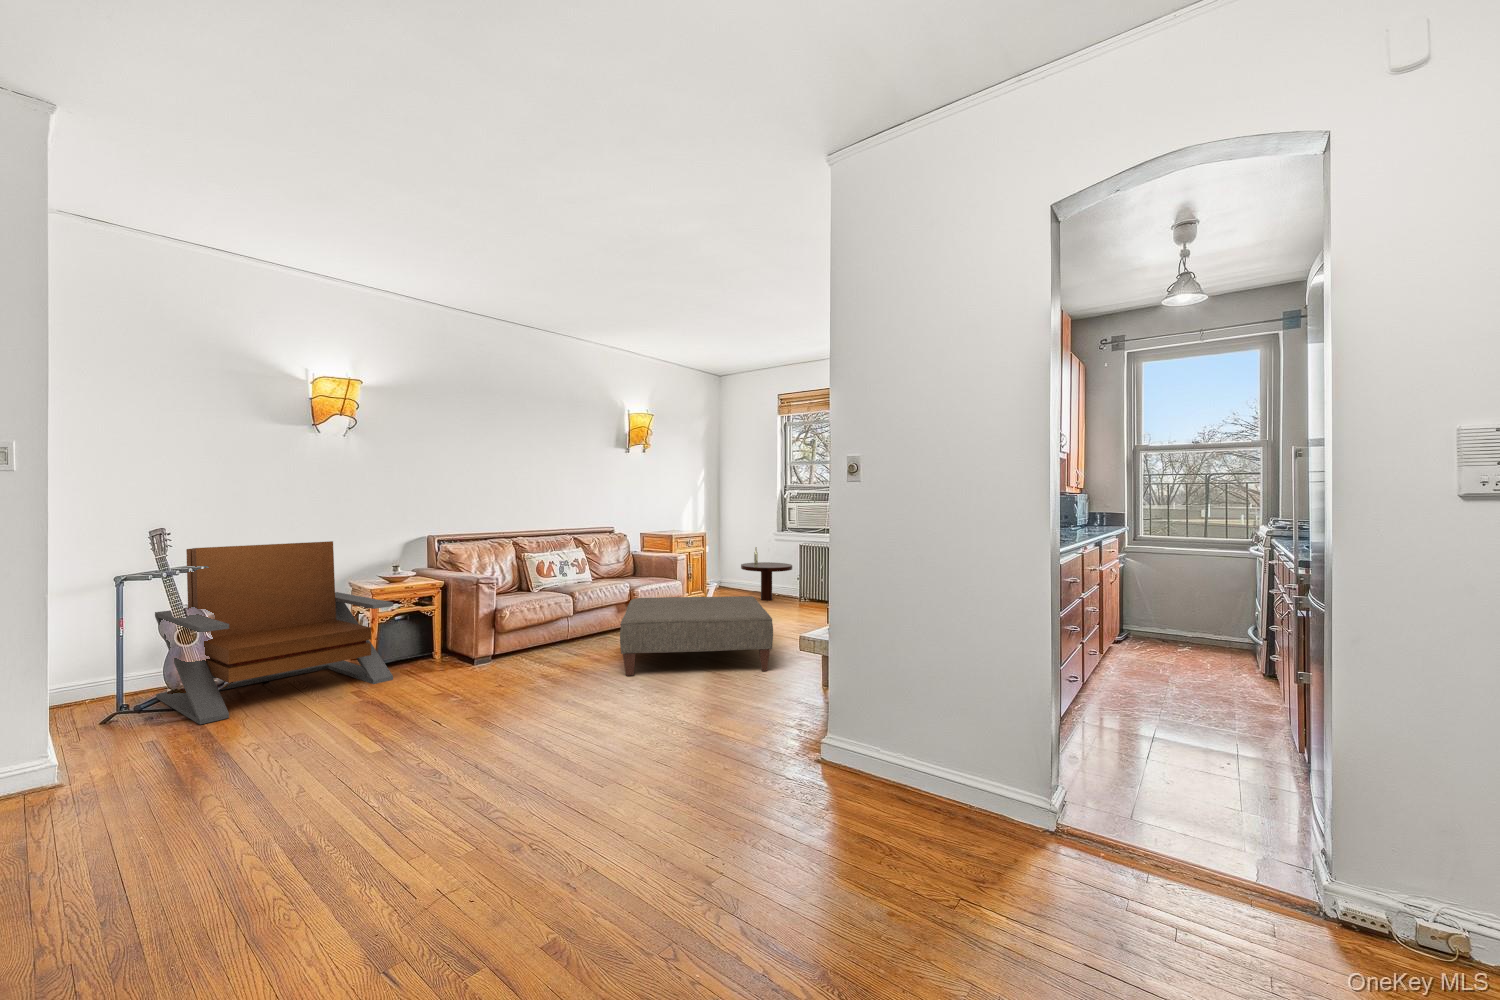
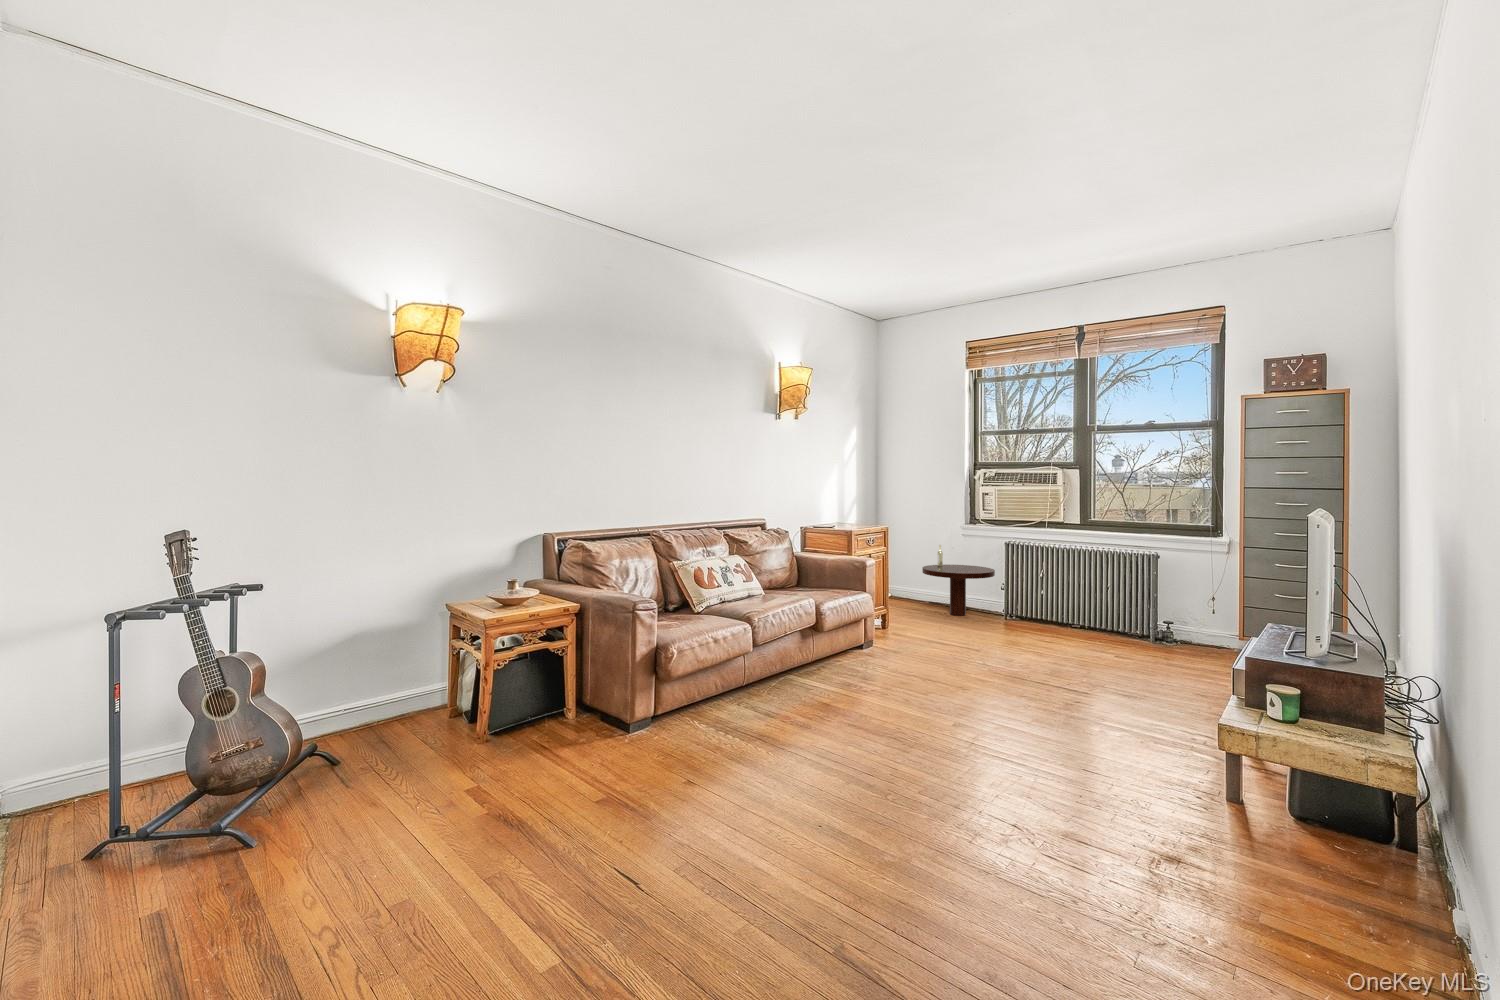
lounge chair: present [155,541,393,724] -> none [176,547,524,869]
ottoman: present [620,596,773,676] -> none [835,624,1119,763]

